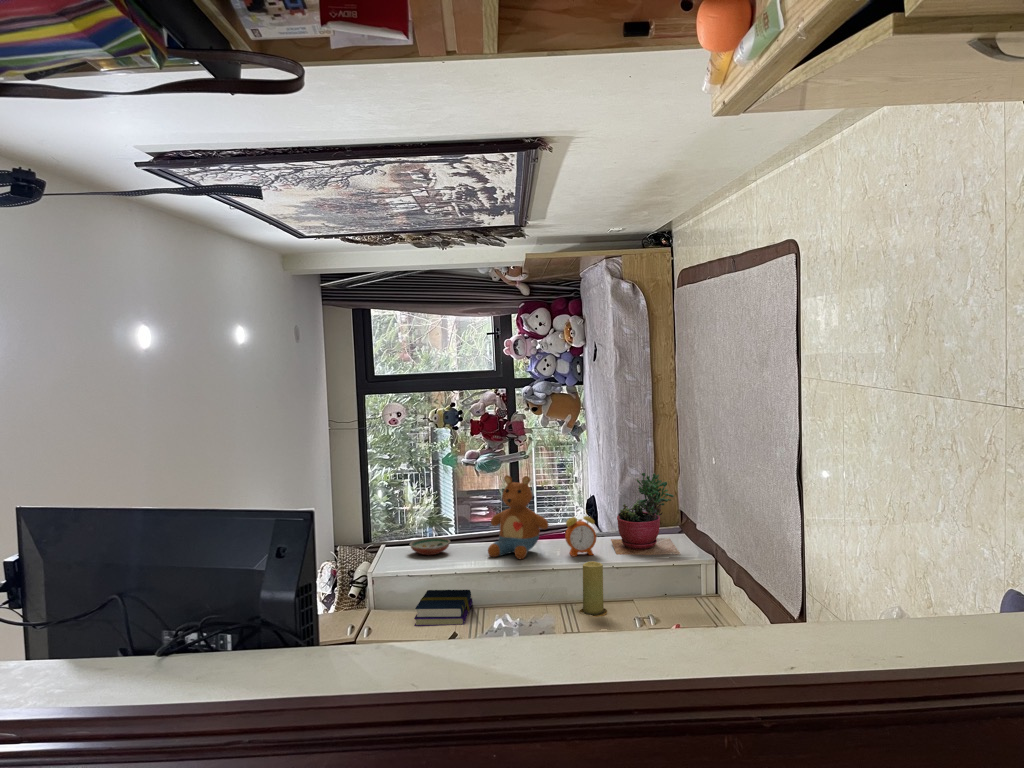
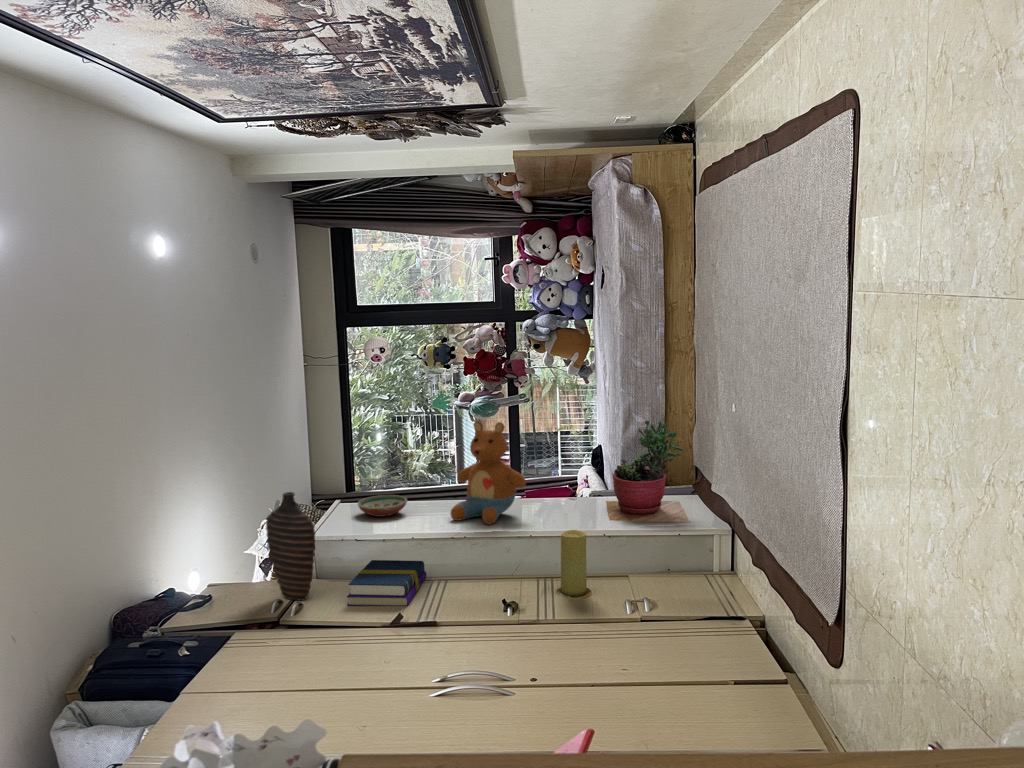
alarm clock: present [565,516,596,556] -> none [546,465,585,522]
decorative vase: none [345,535,387,624] -> present [266,492,315,601]

